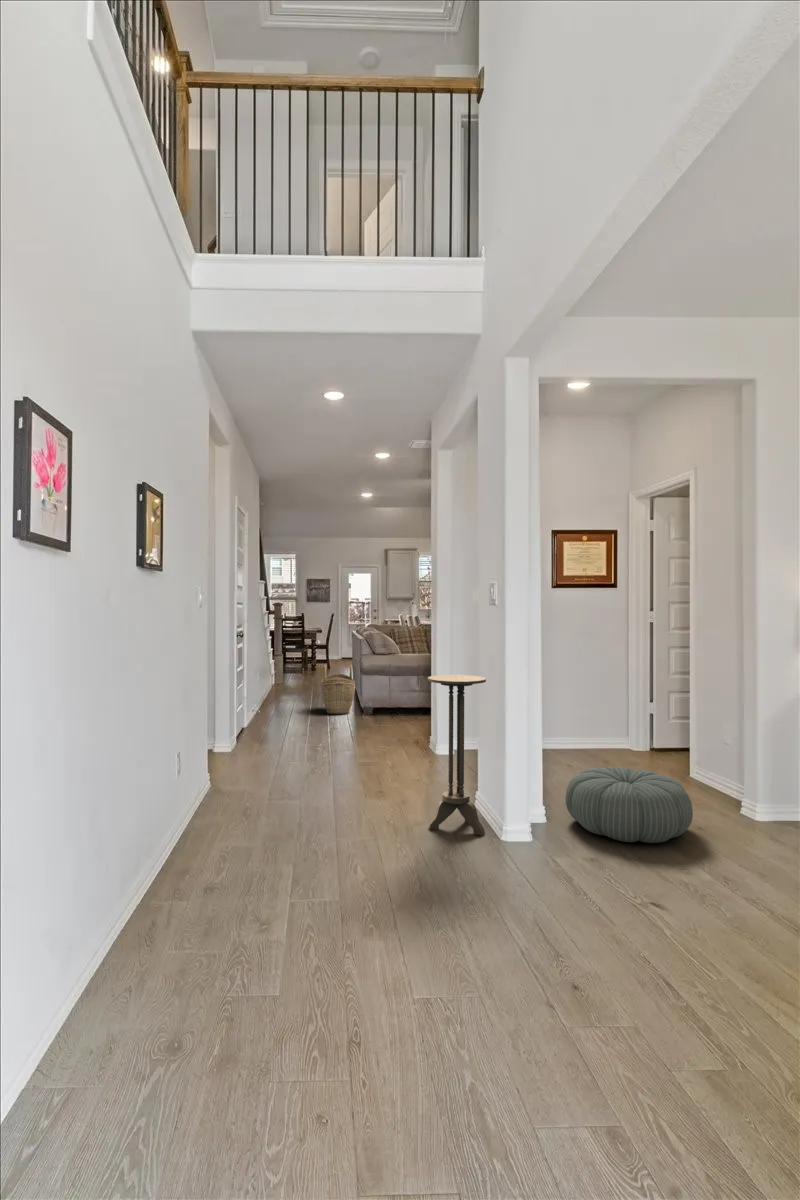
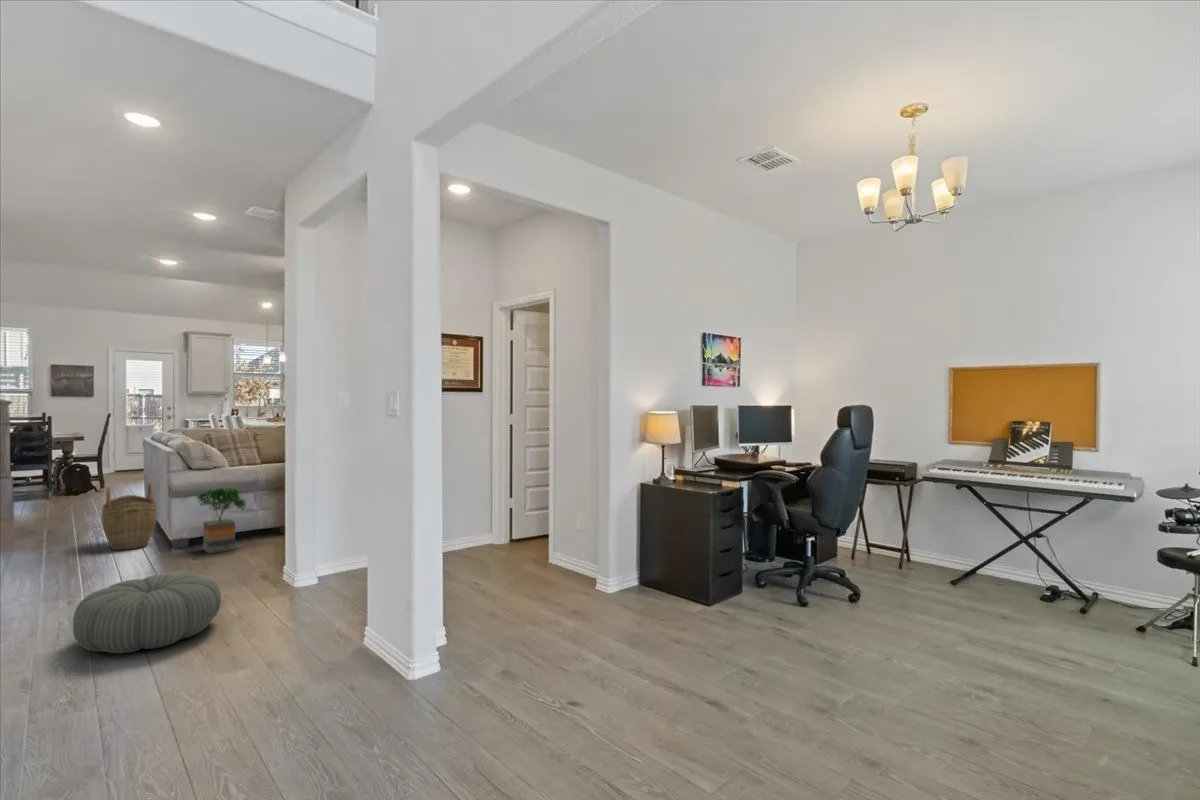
potted tree: none [377,670,413,724] -> present [197,488,246,553]
side table: present [428,675,486,836] -> none [312,500,384,687]
pouf: present [565,767,693,843] -> present [73,573,221,653]

